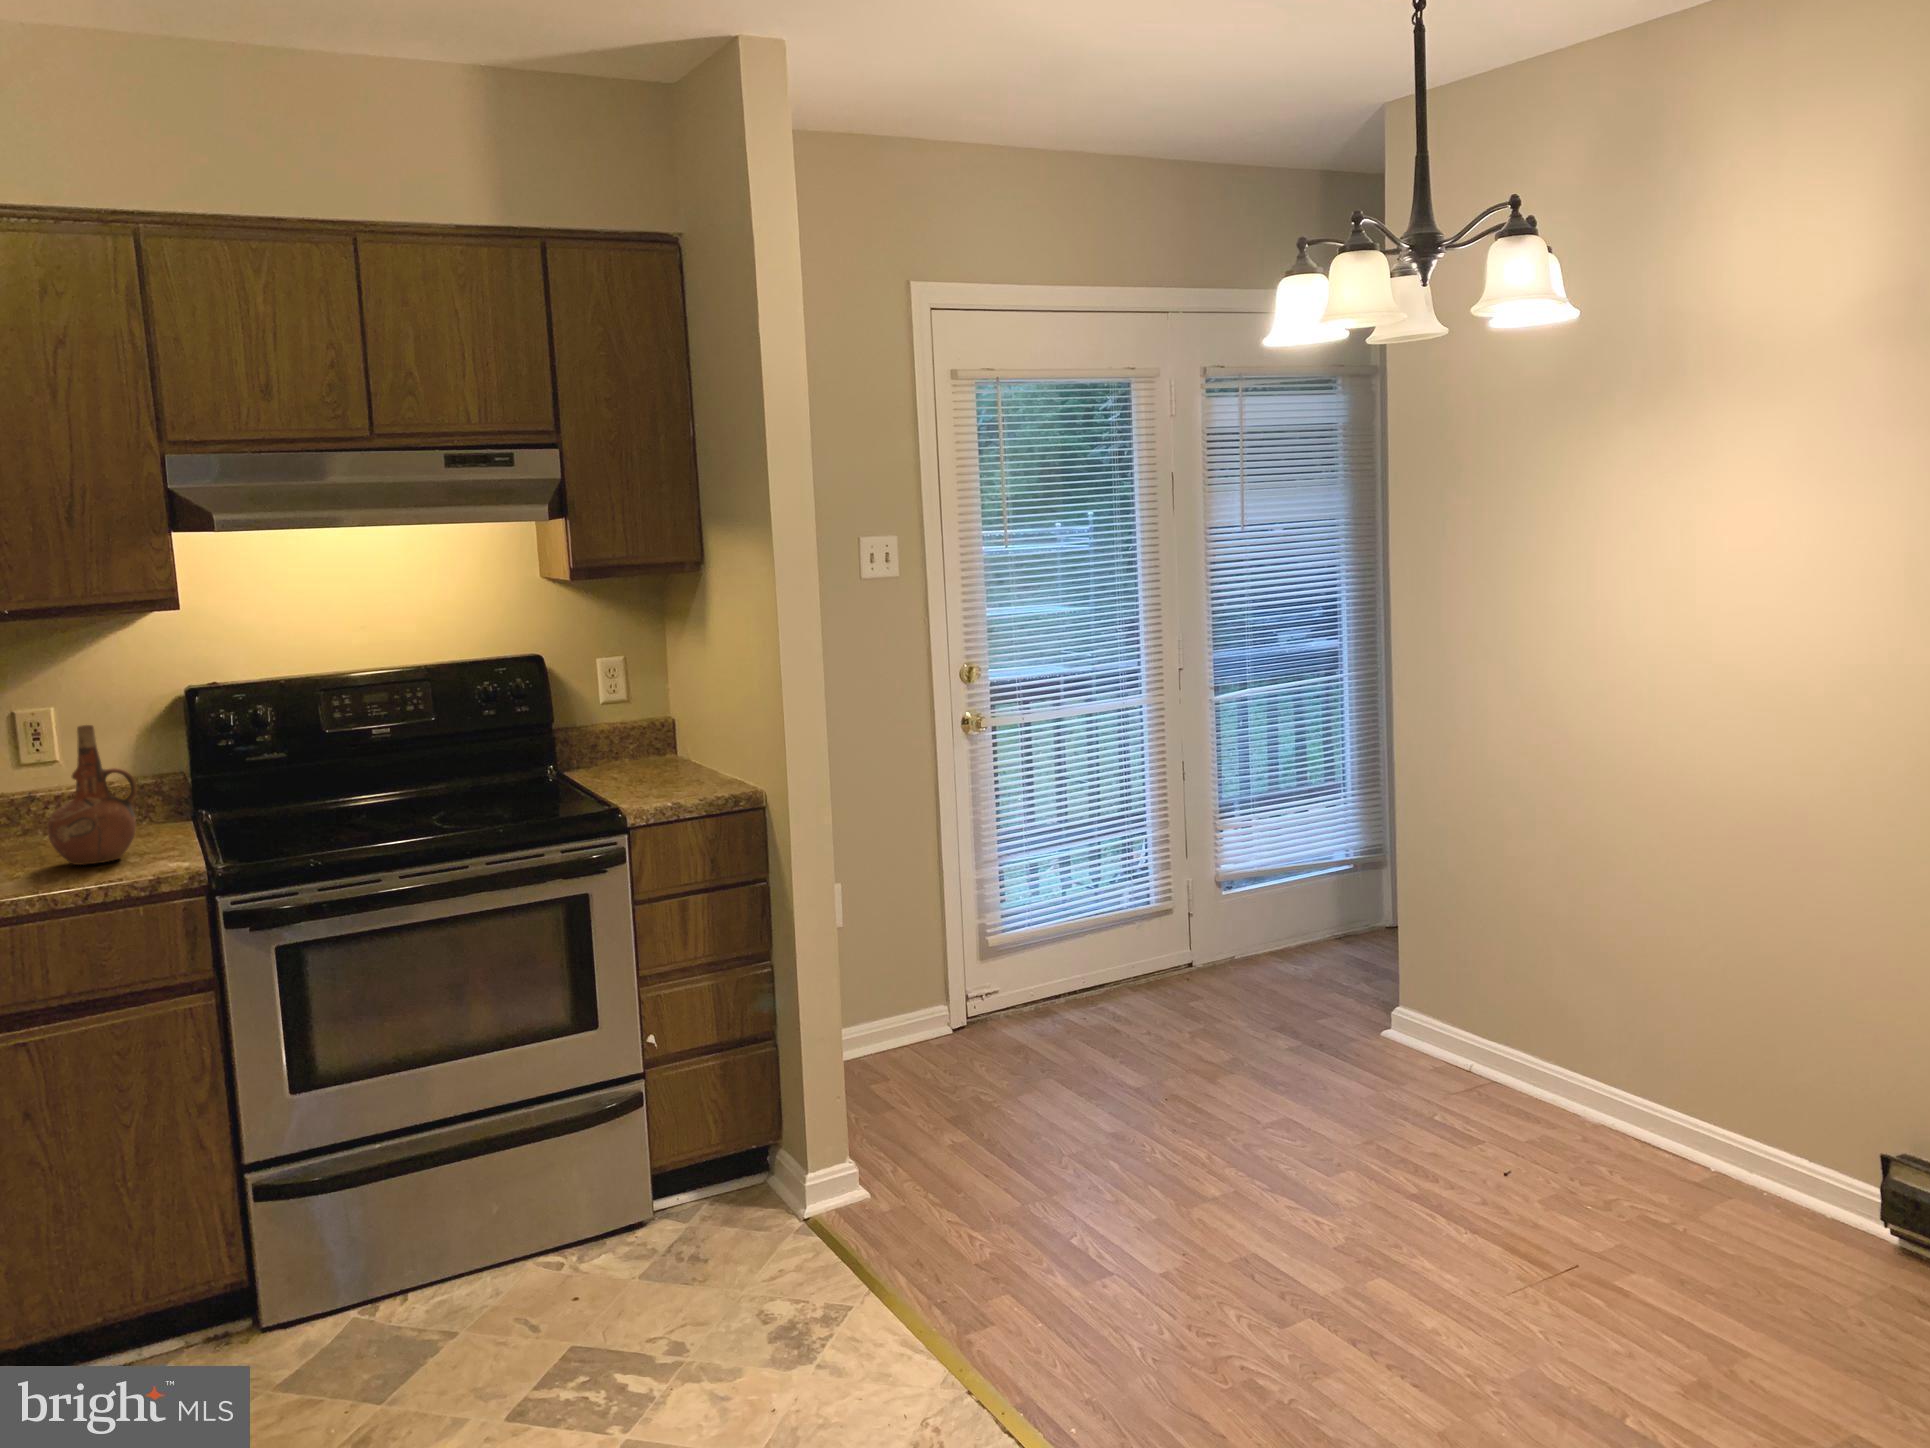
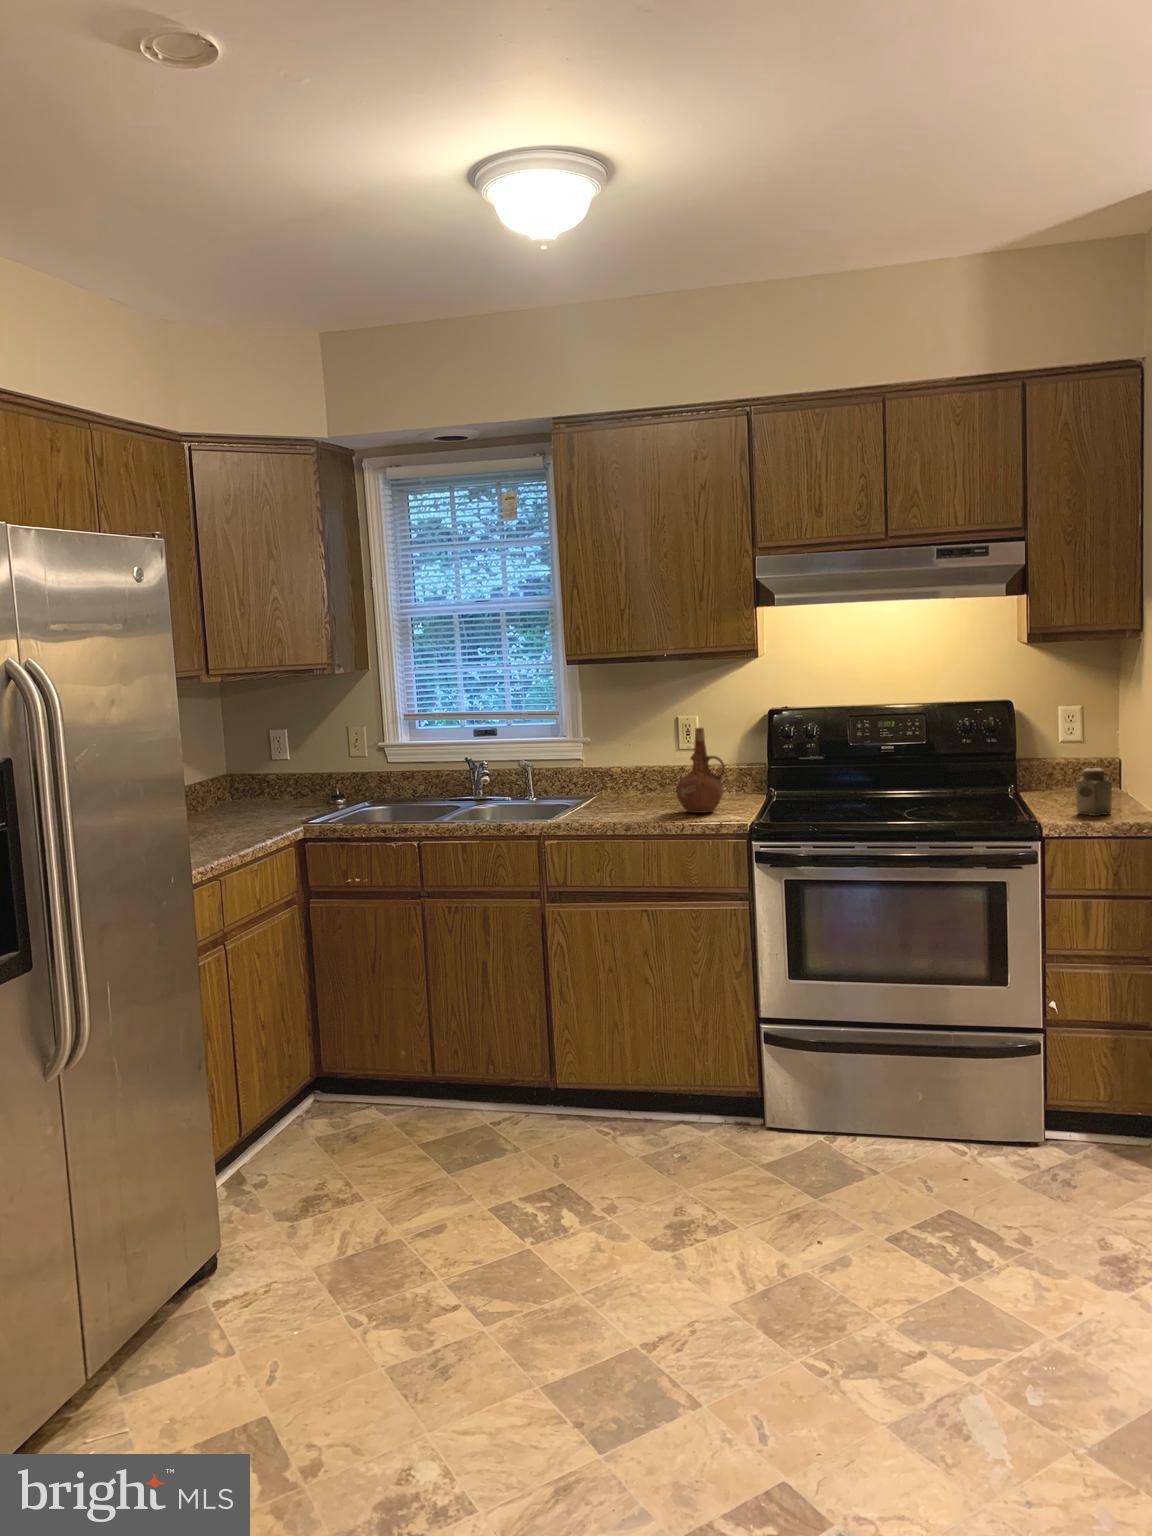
salt shaker: none [652,736,695,795] -> present [1076,768,1112,816]

